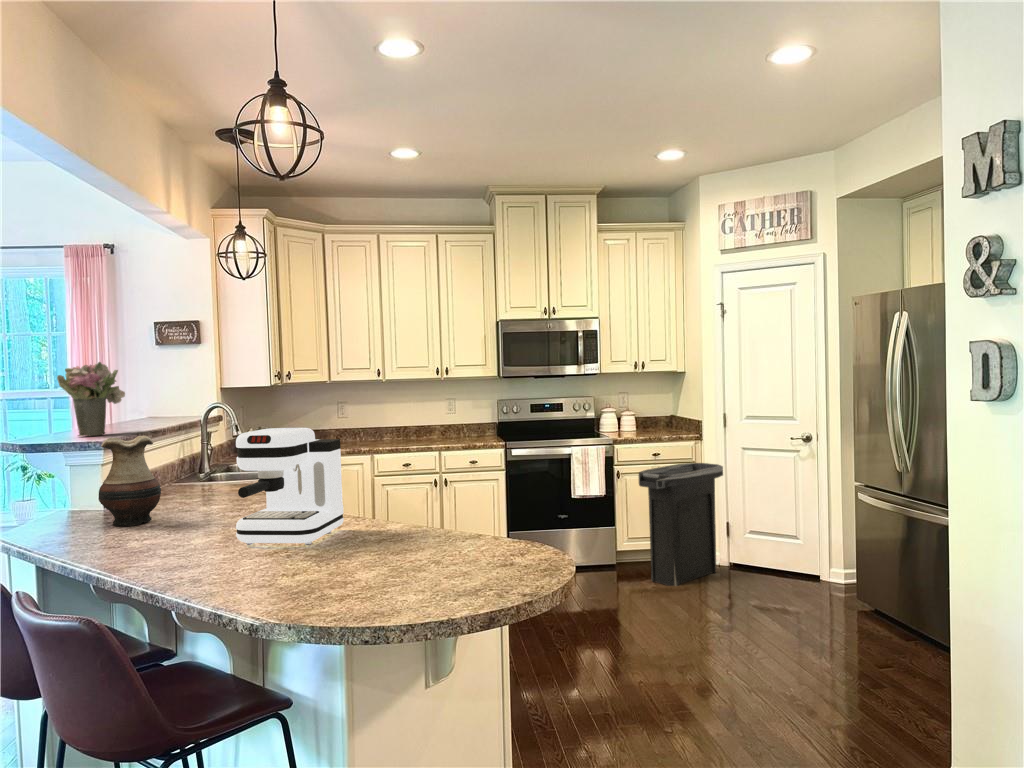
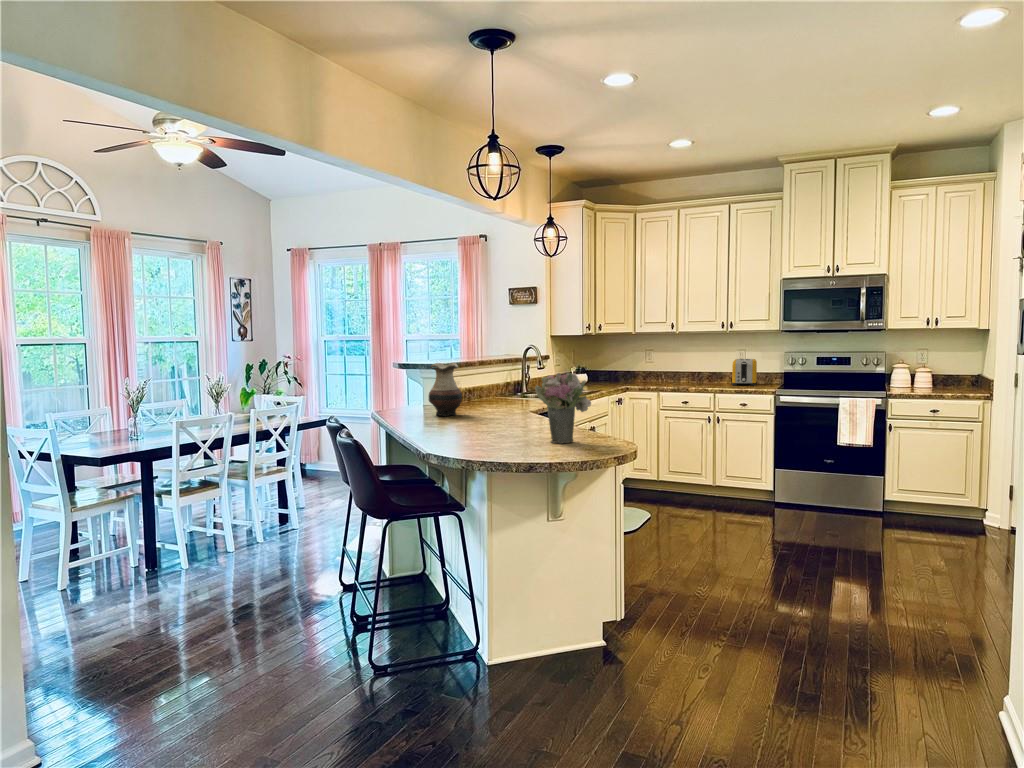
flower bouquet: present [57,362,125,436] -> present [535,373,591,444]
toaster: none [446,409,477,441] -> present [732,359,757,386]
coffee maker: present [236,428,344,544] -> none [470,361,543,434]
trash can: present [639,463,723,586] -> none [895,423,1008,539]

